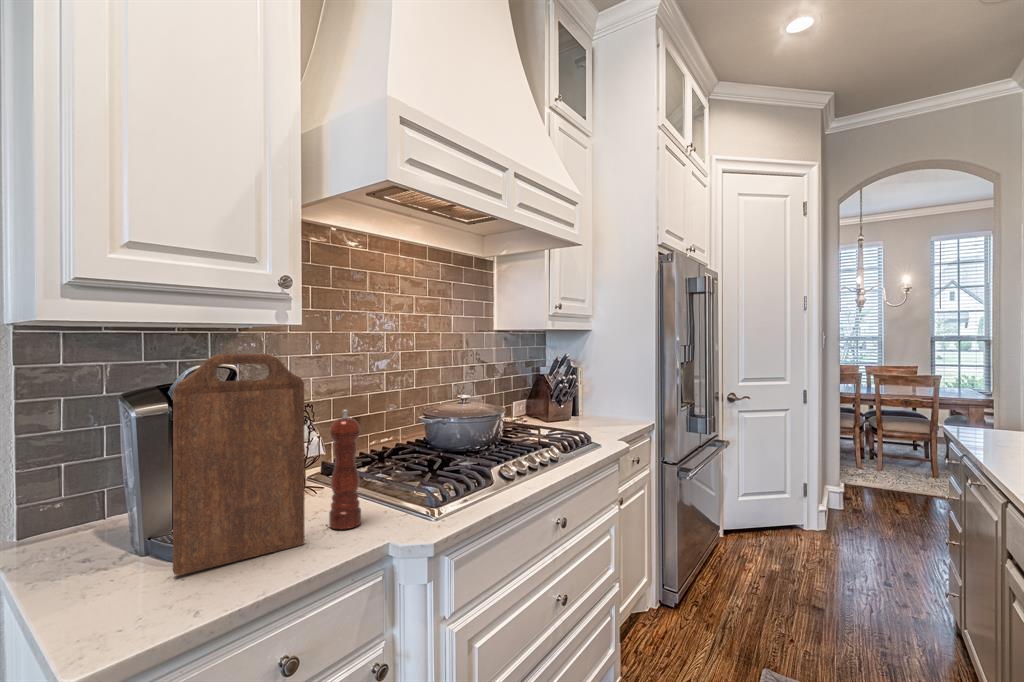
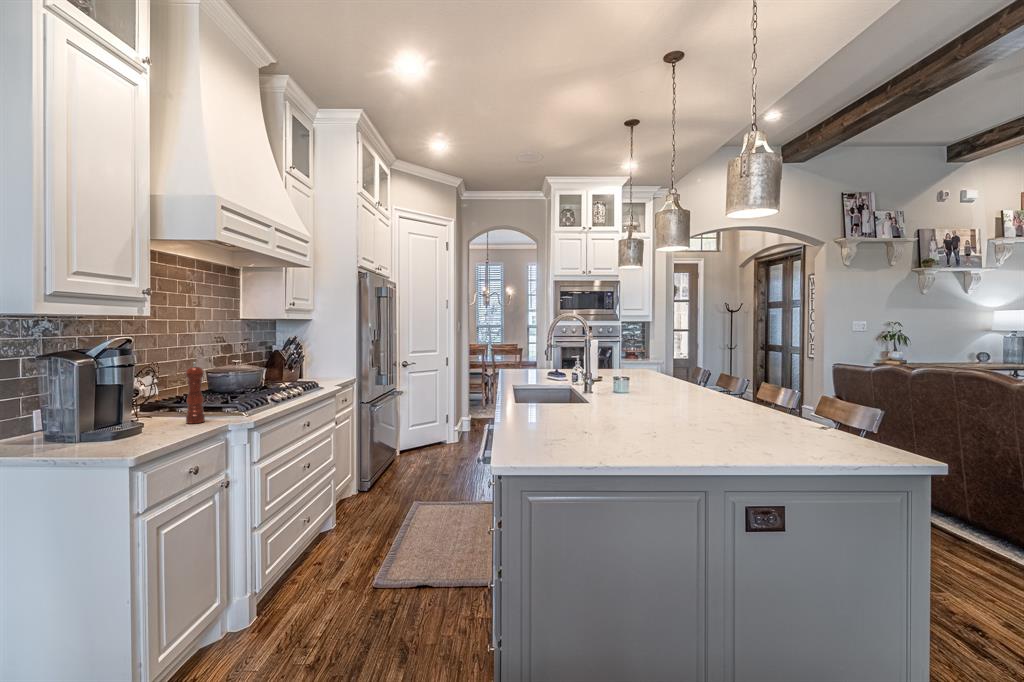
cutting board: present [173,354,305,575] -> none [120,332,182,440]

